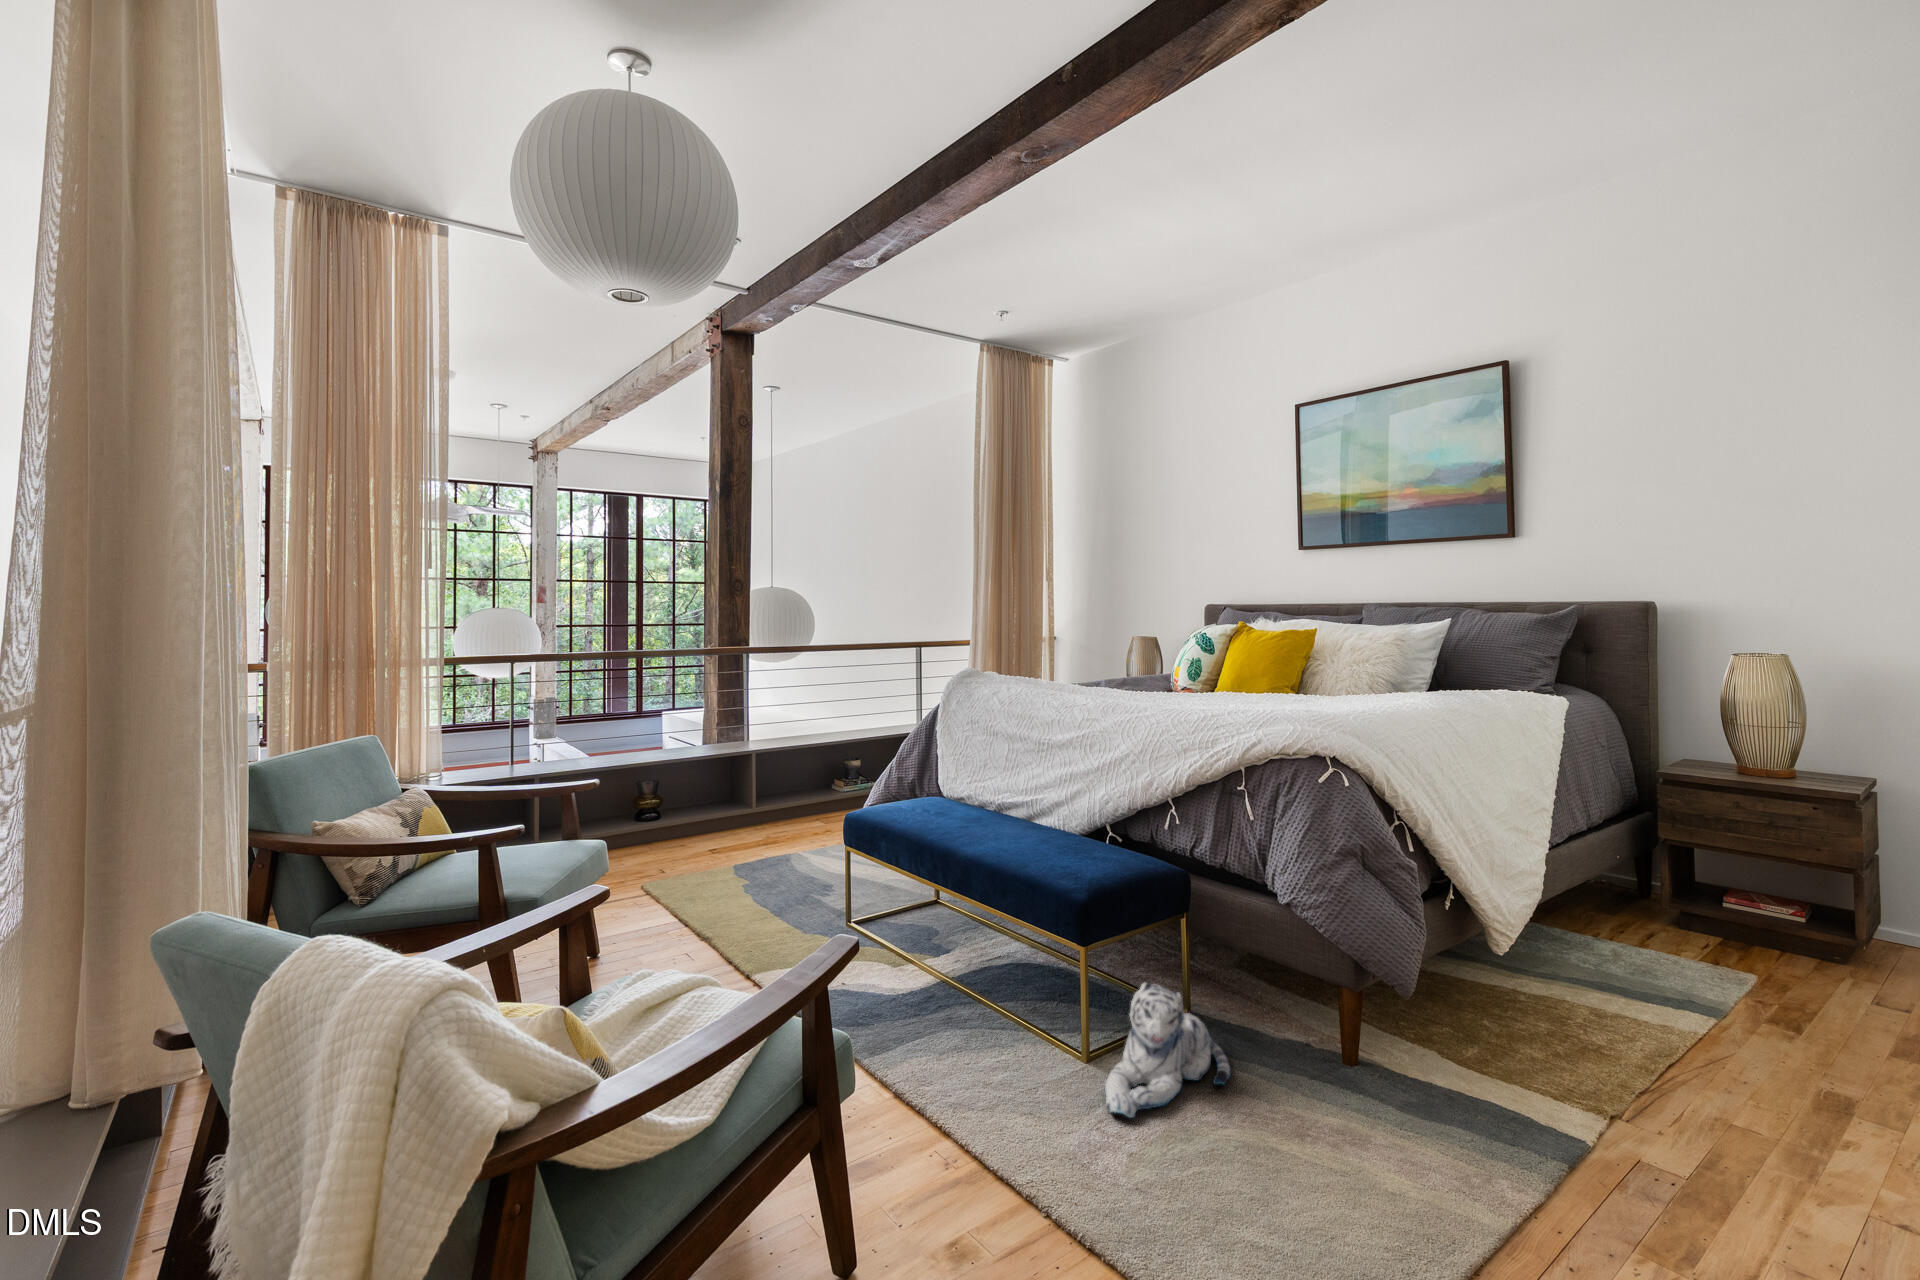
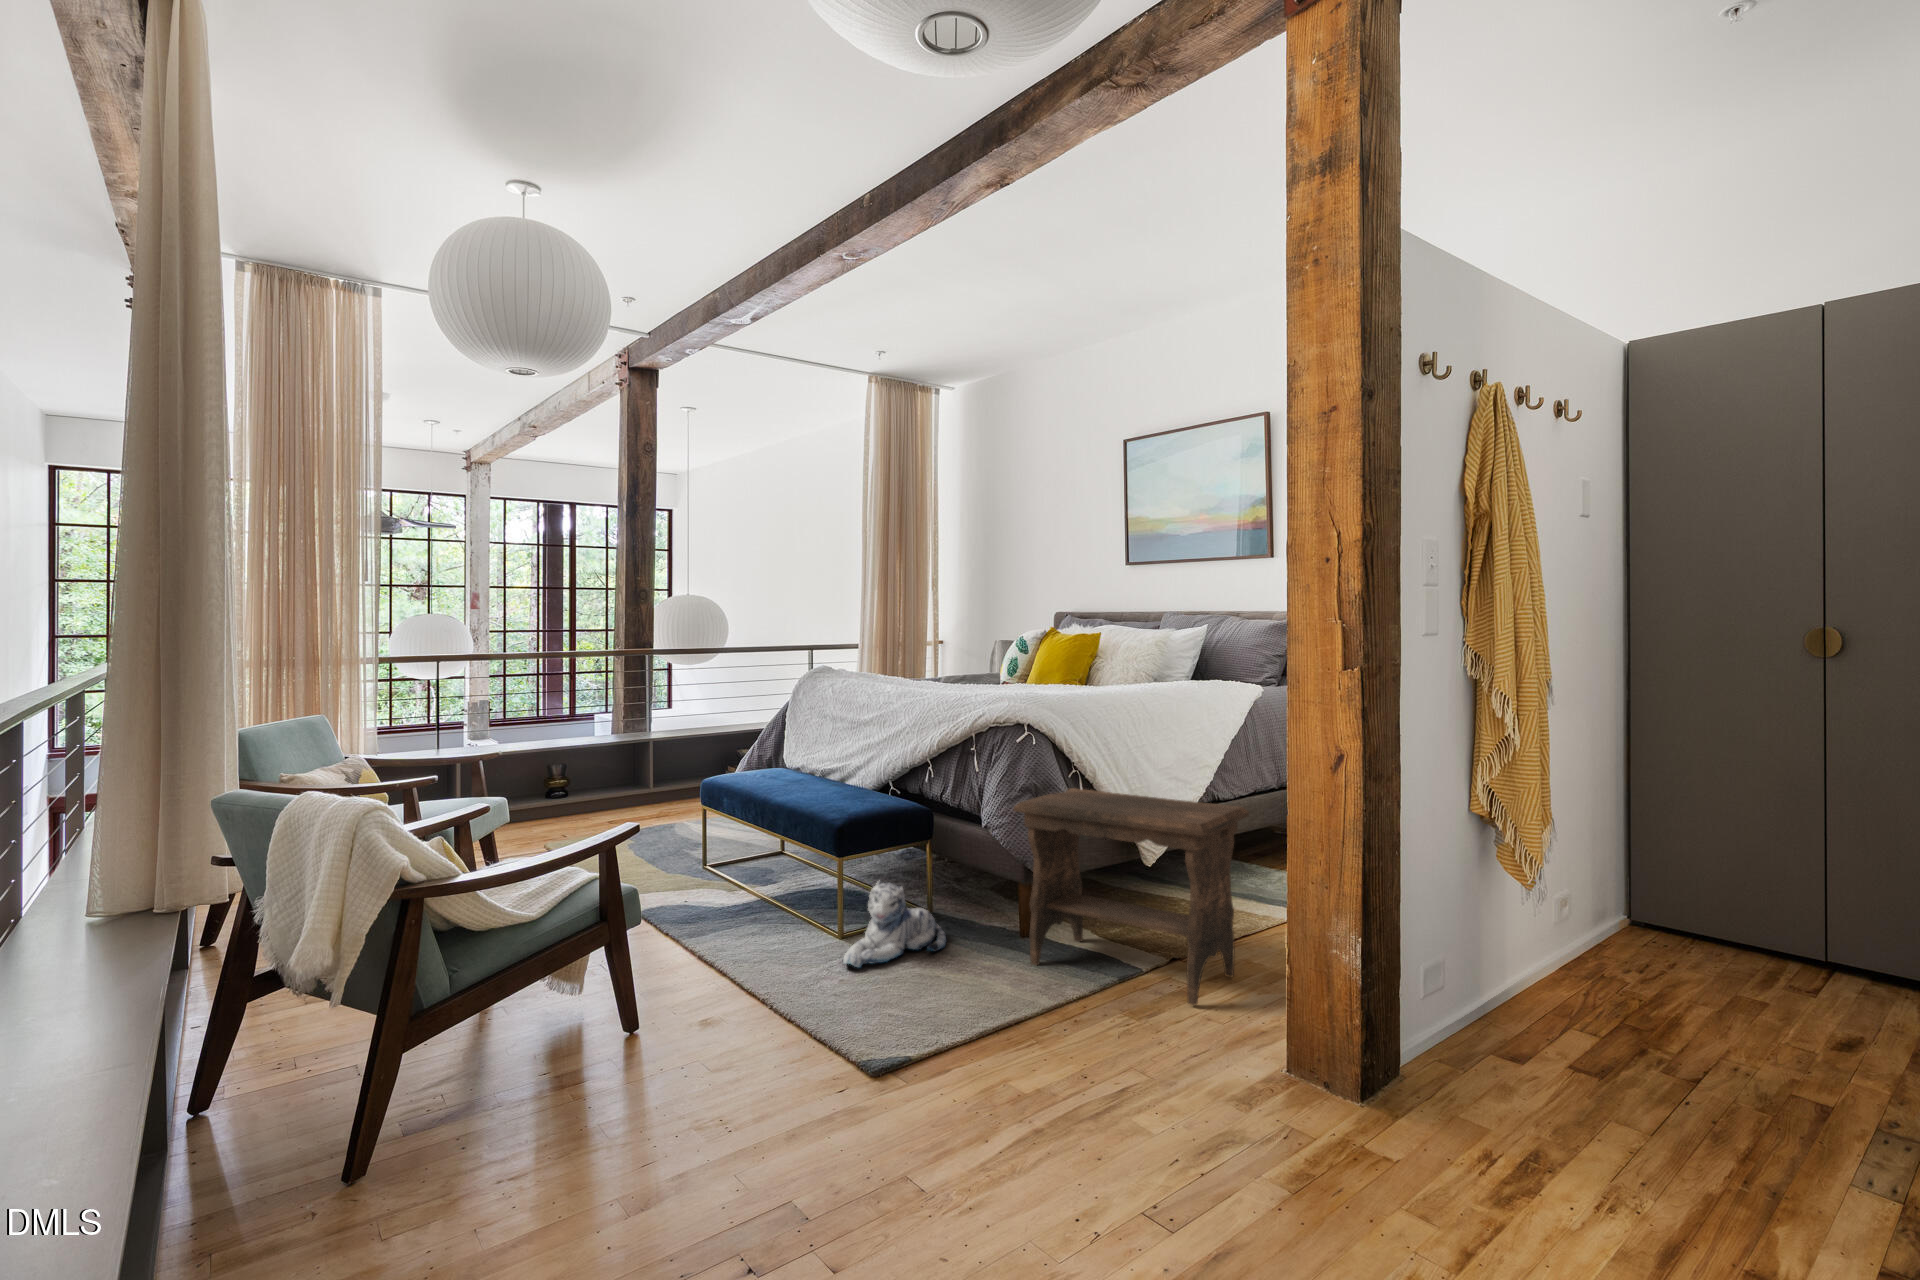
footstool: none [1351,848,1732,1213] -> present [1013,788,1249,1005]

